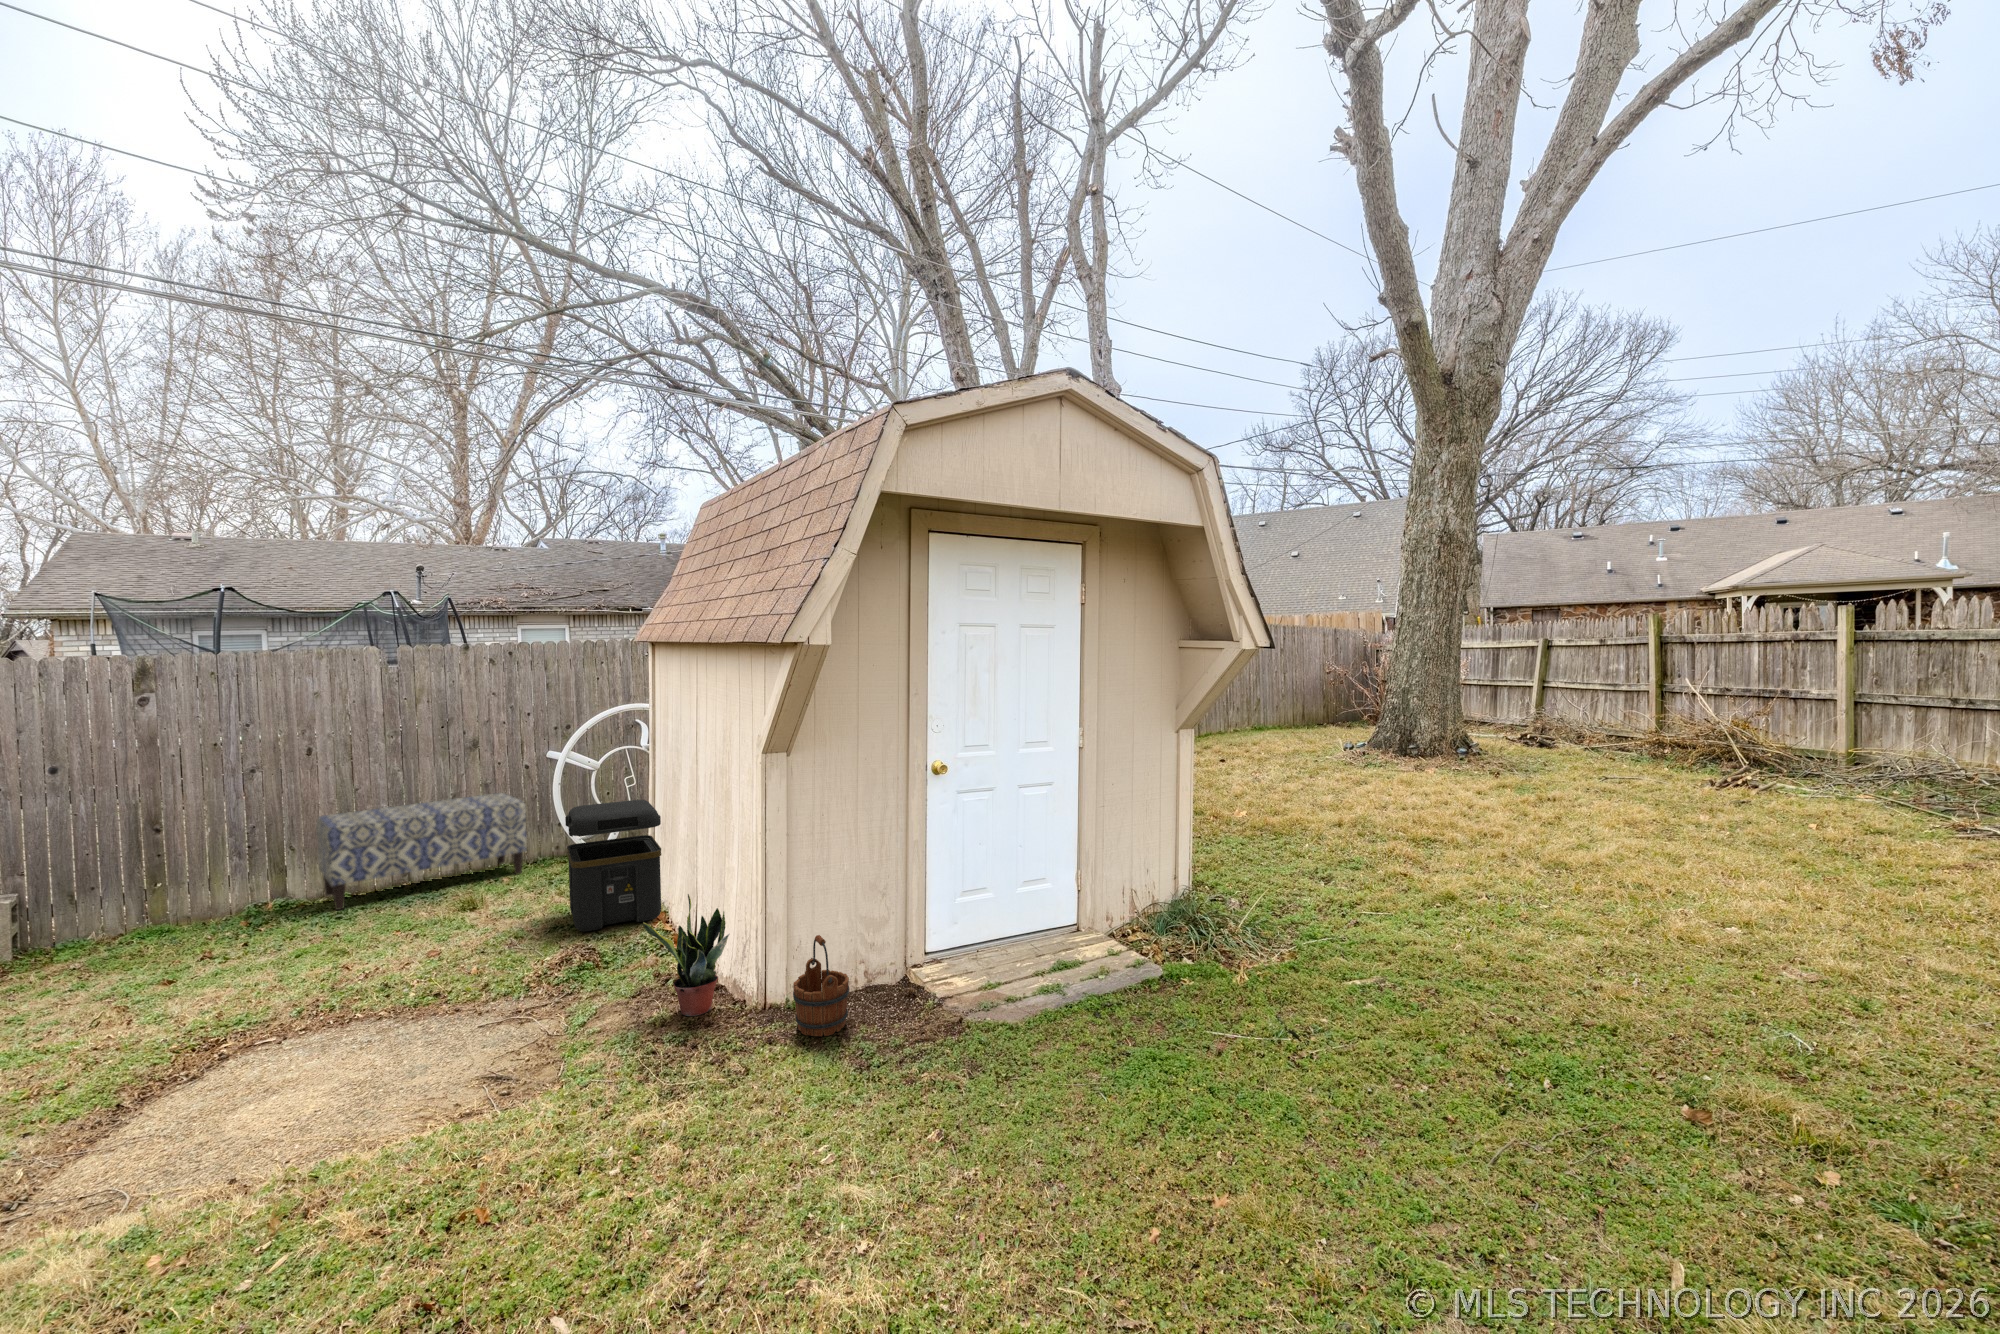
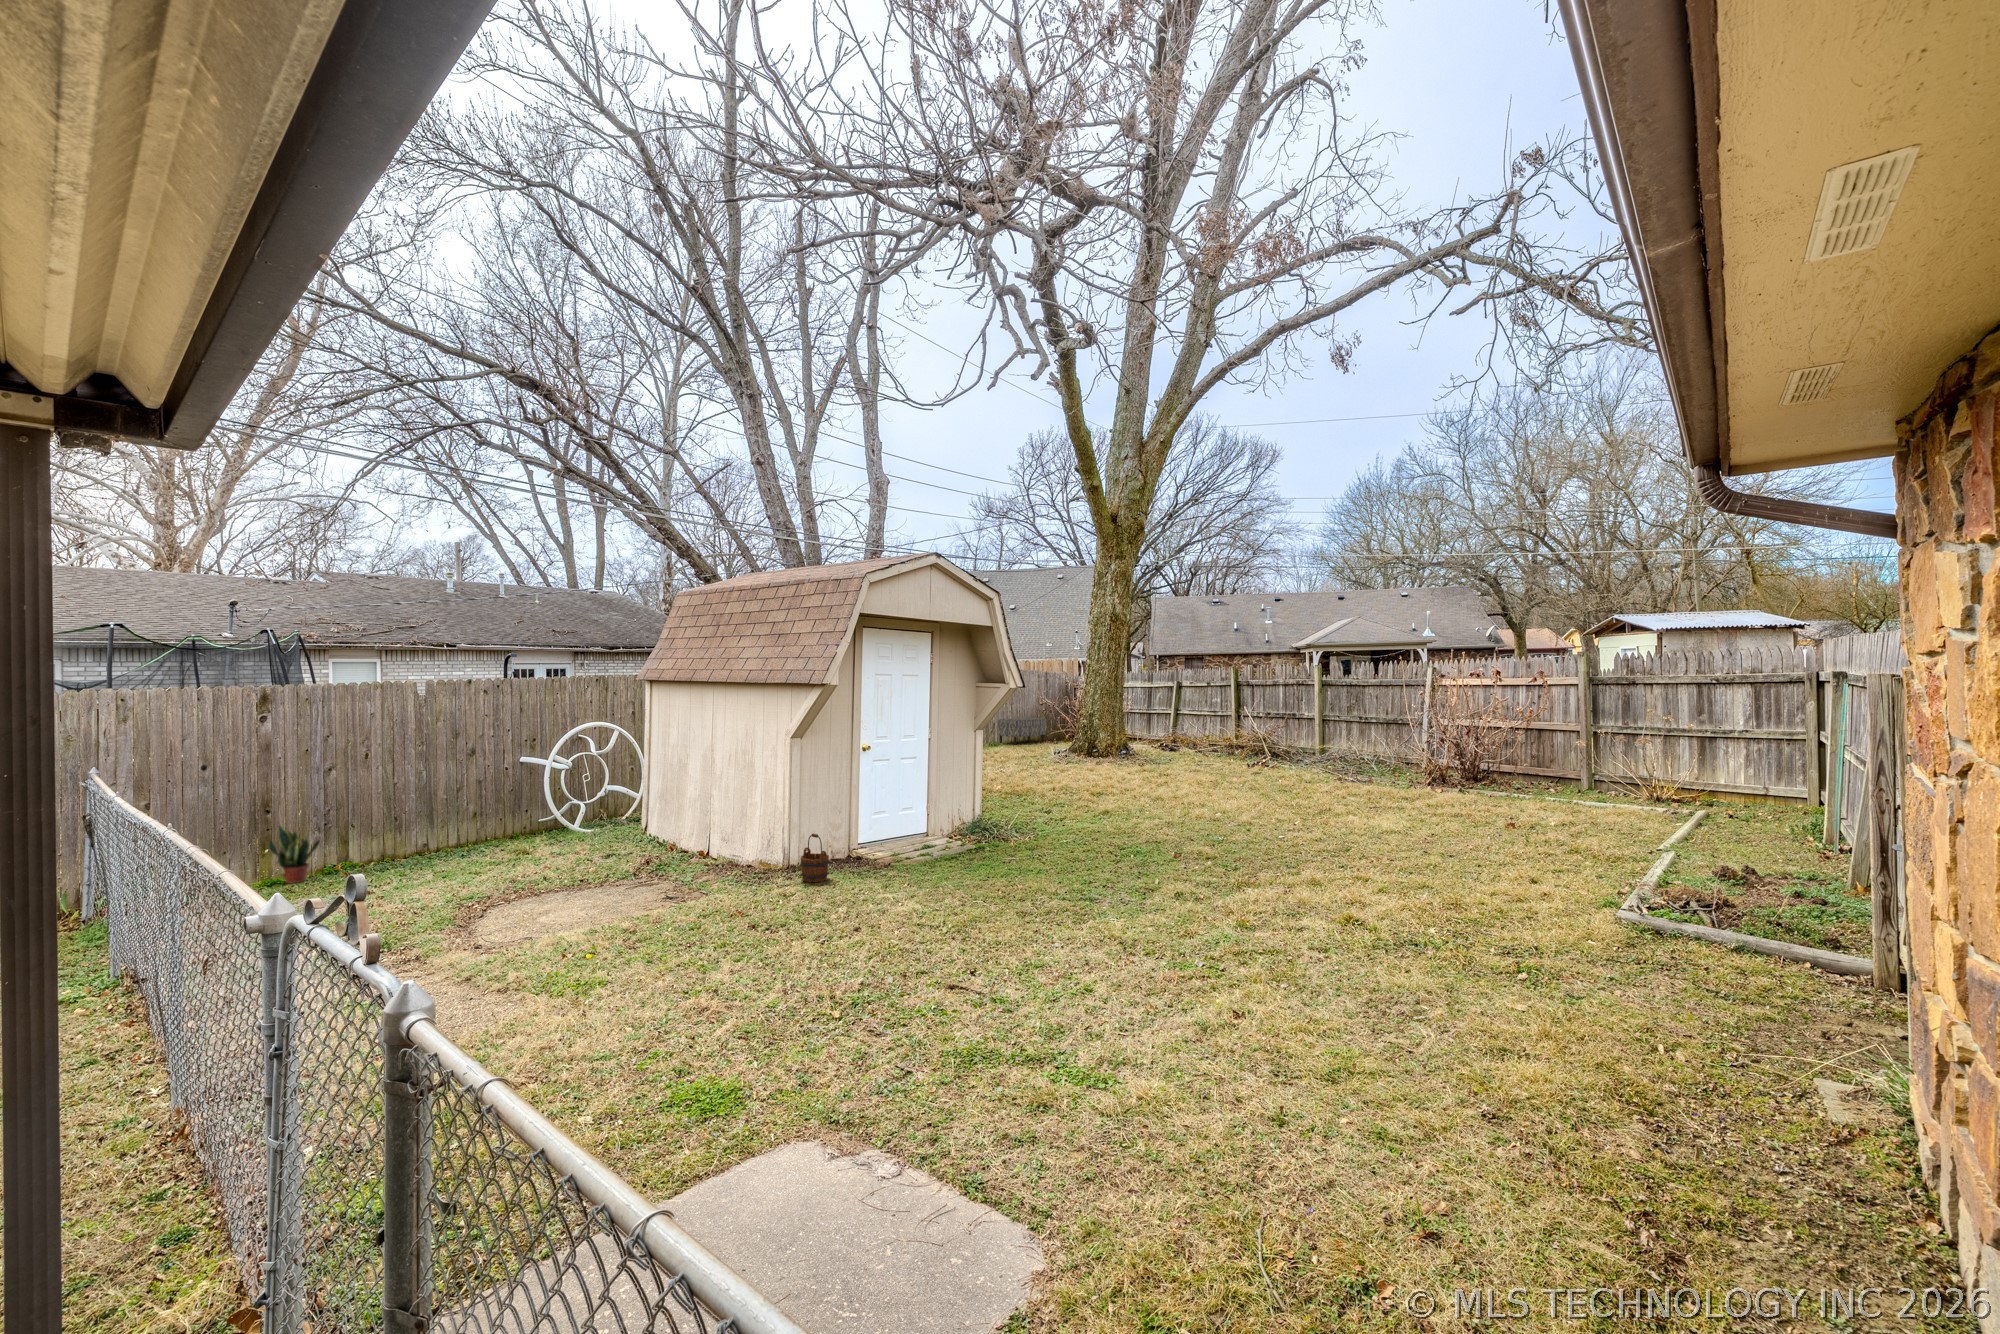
bench: present [316,793,527,910] -> present [998,718,1046,745]
toolbox: present [565,800,661,931] -> none [594,783,663,862]
potted plant: present [643,894,729,1016] -> present [269,826,320,883]

